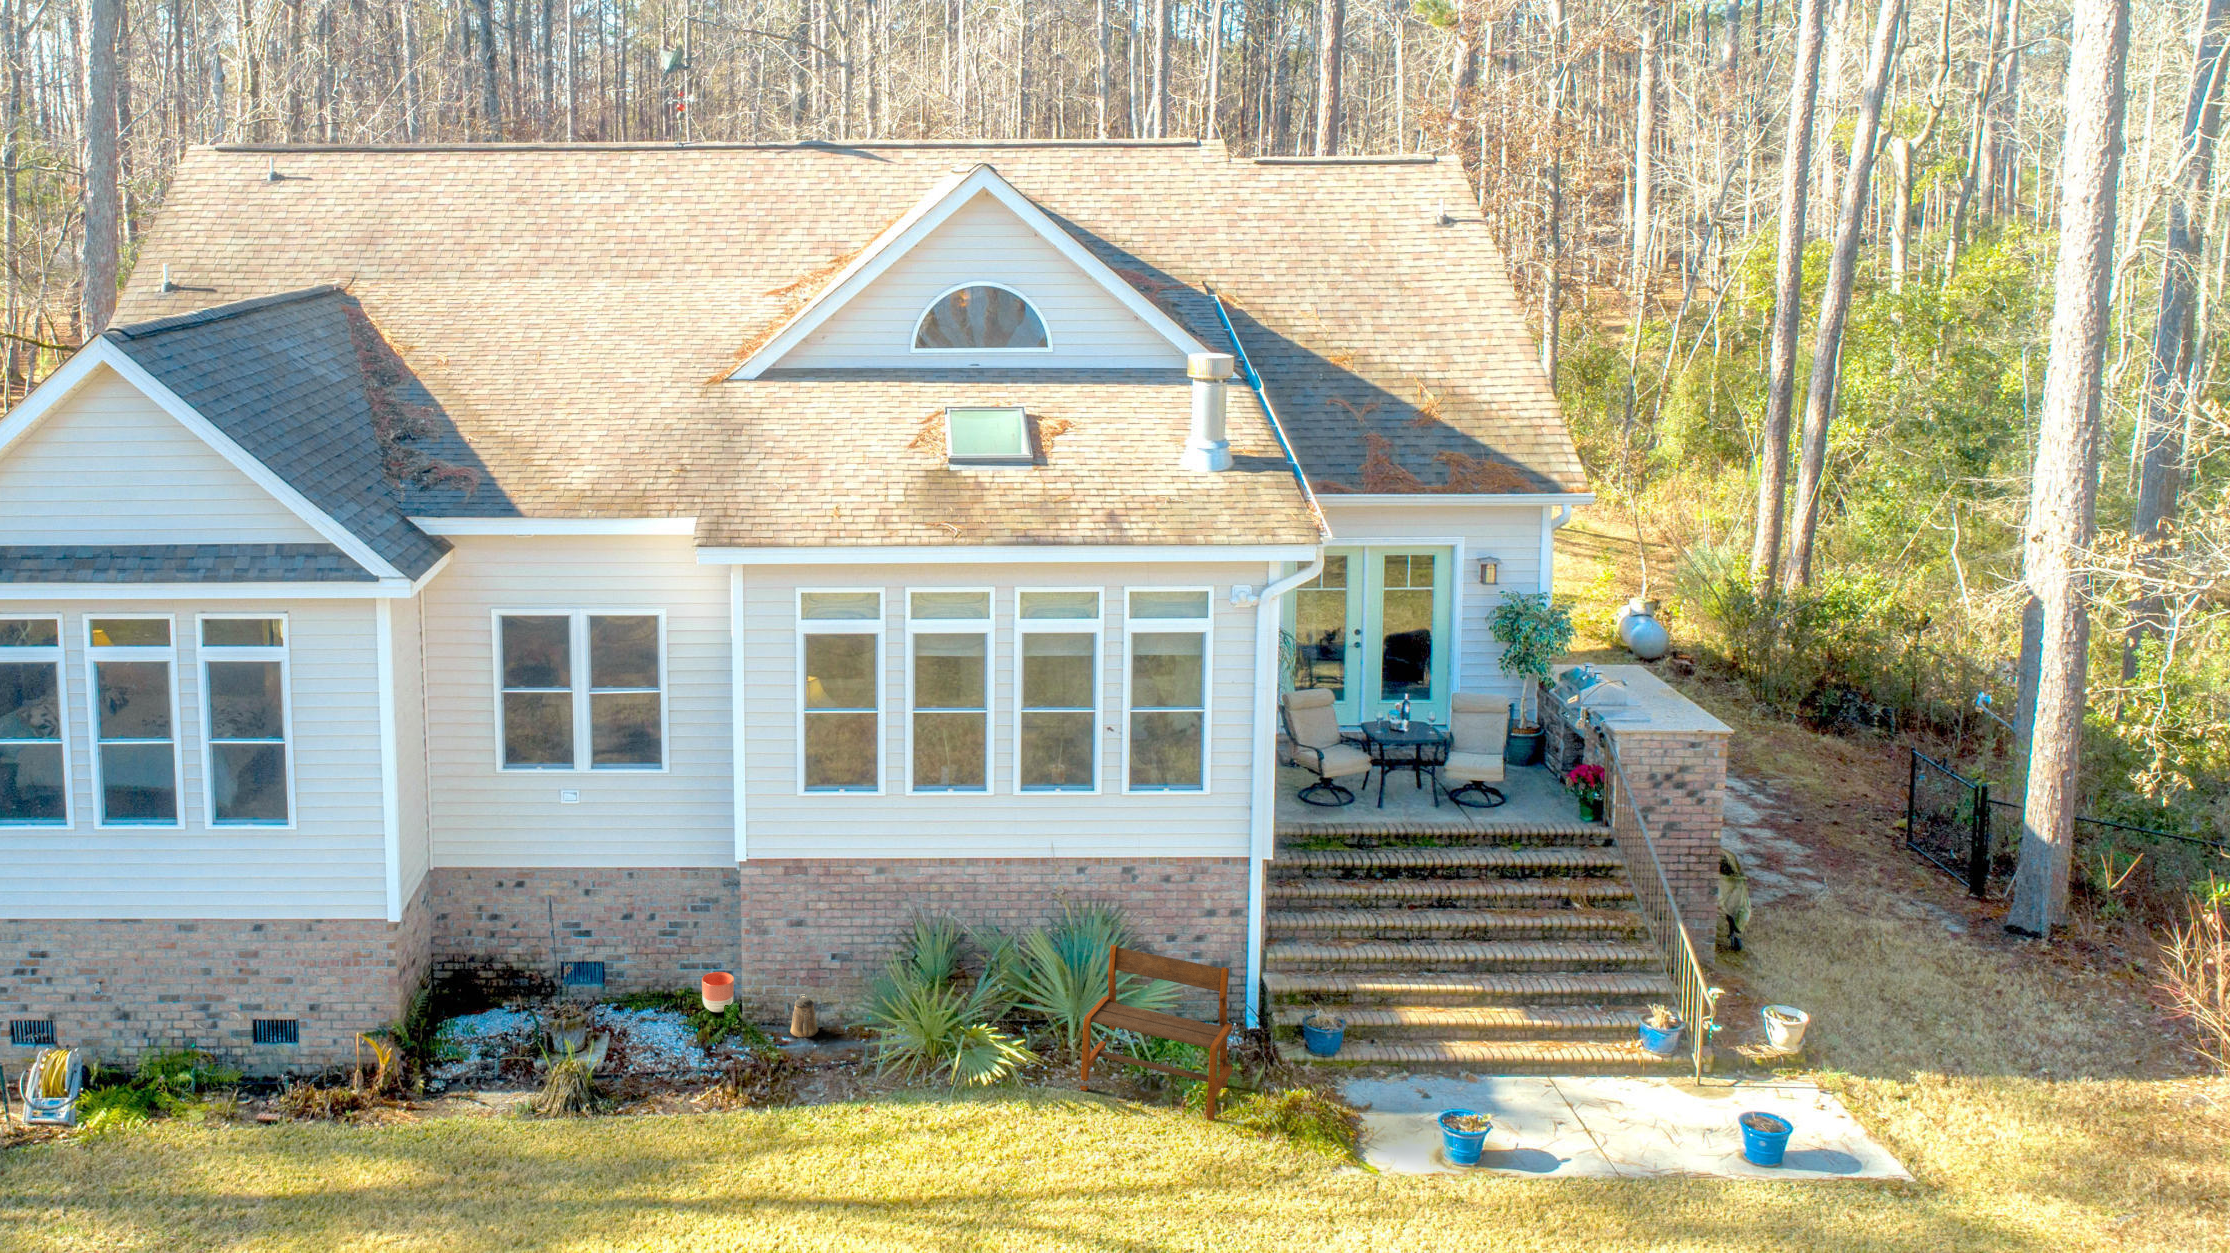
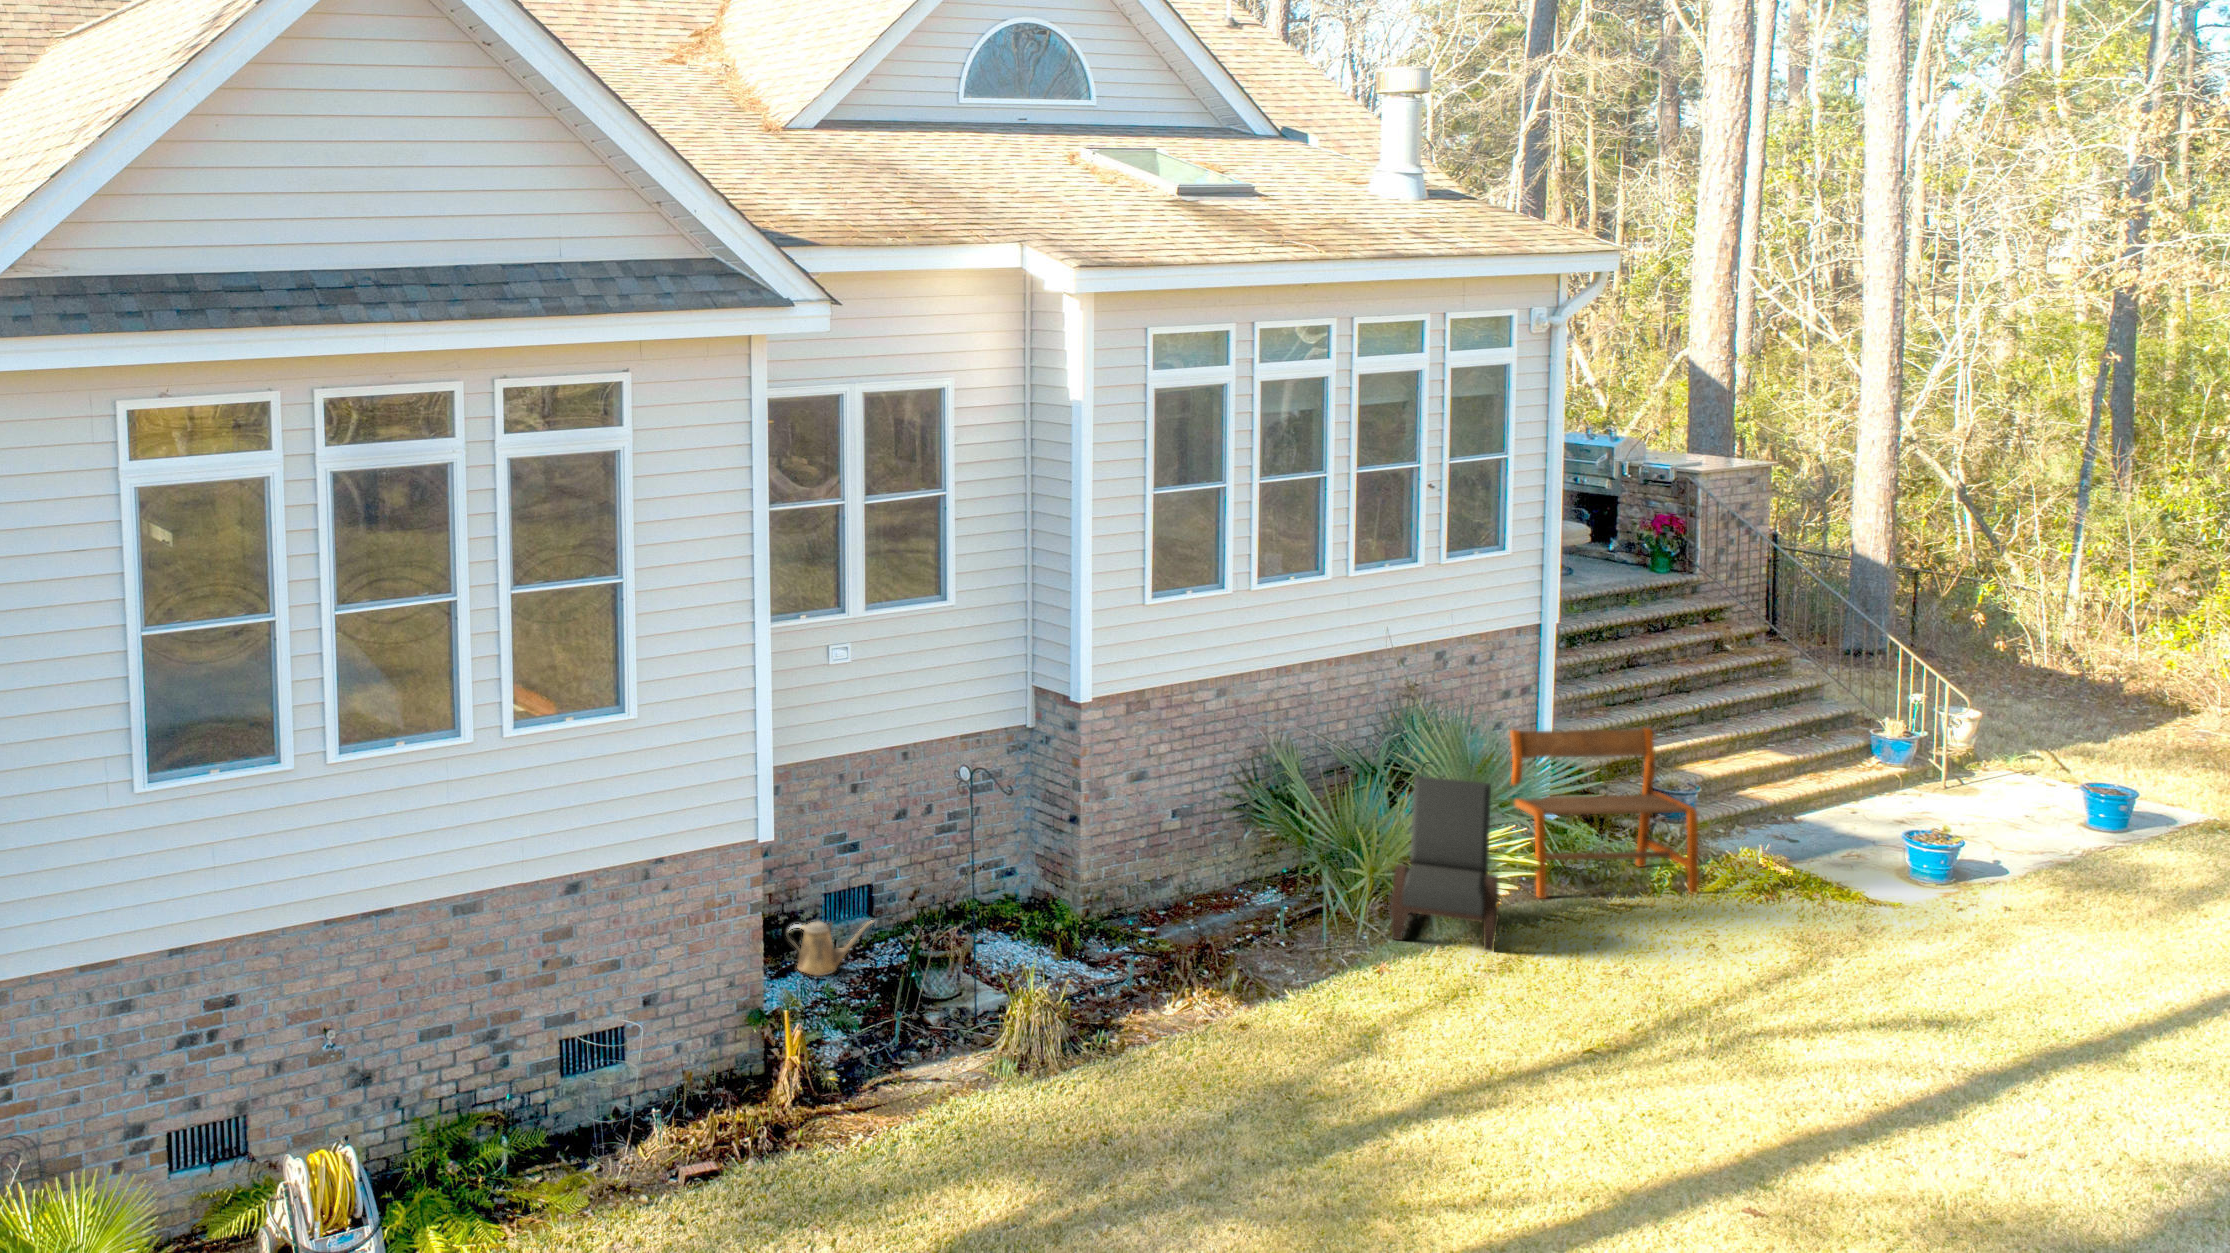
lounge chair: none [899,967,1022,1122] -> present [1391,776,1500,952]
planter: present [702,972,734,1012] -> none [1014,869,1058,920]
watering can: present [790,994,819,1037] -> present [788,921,873,976]

